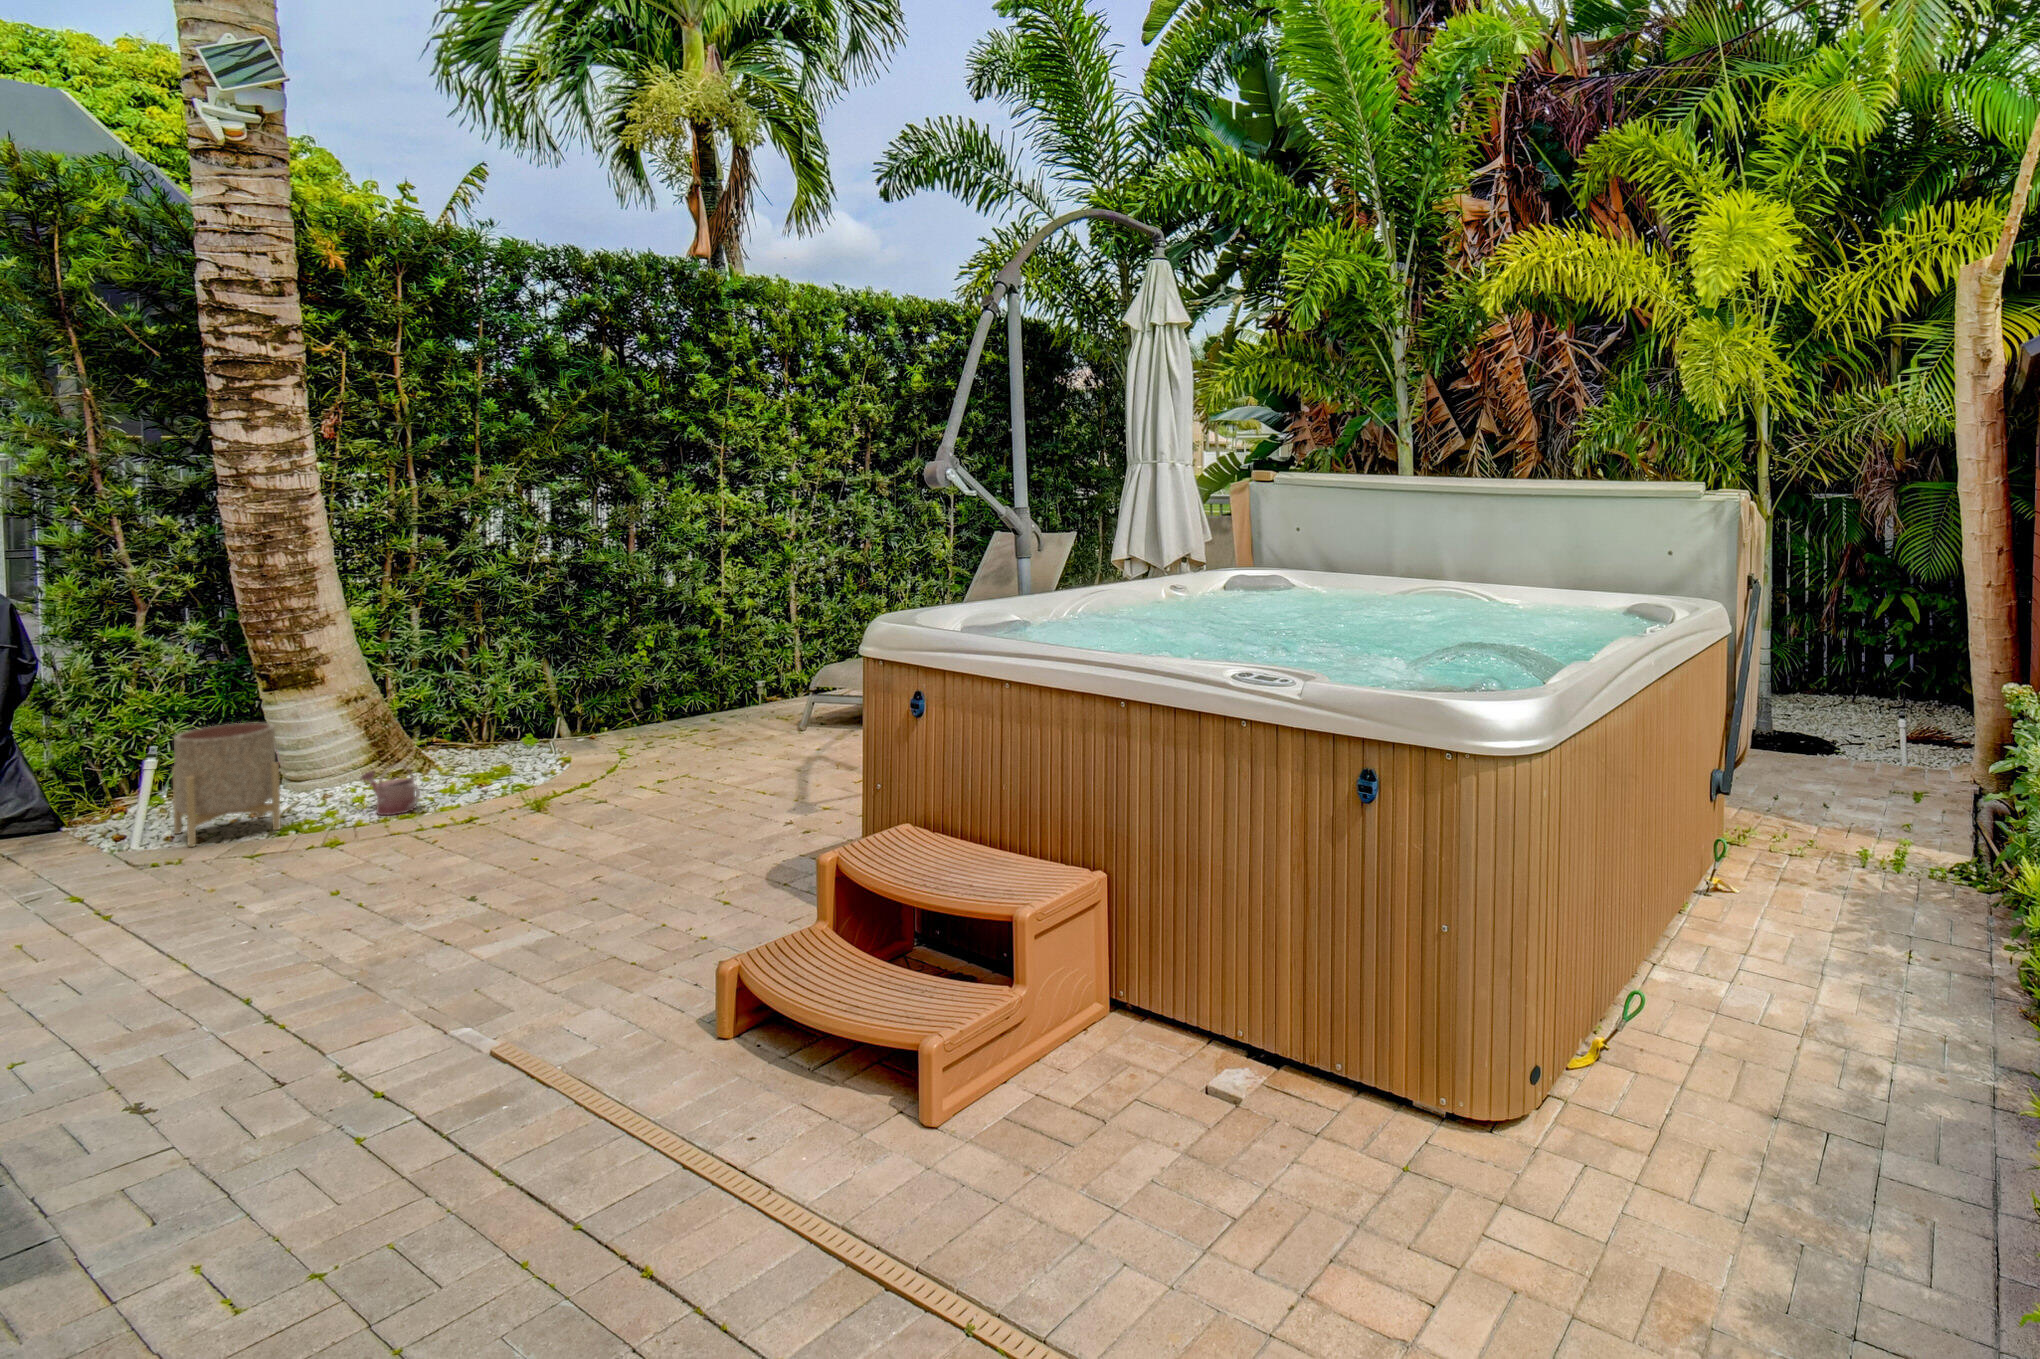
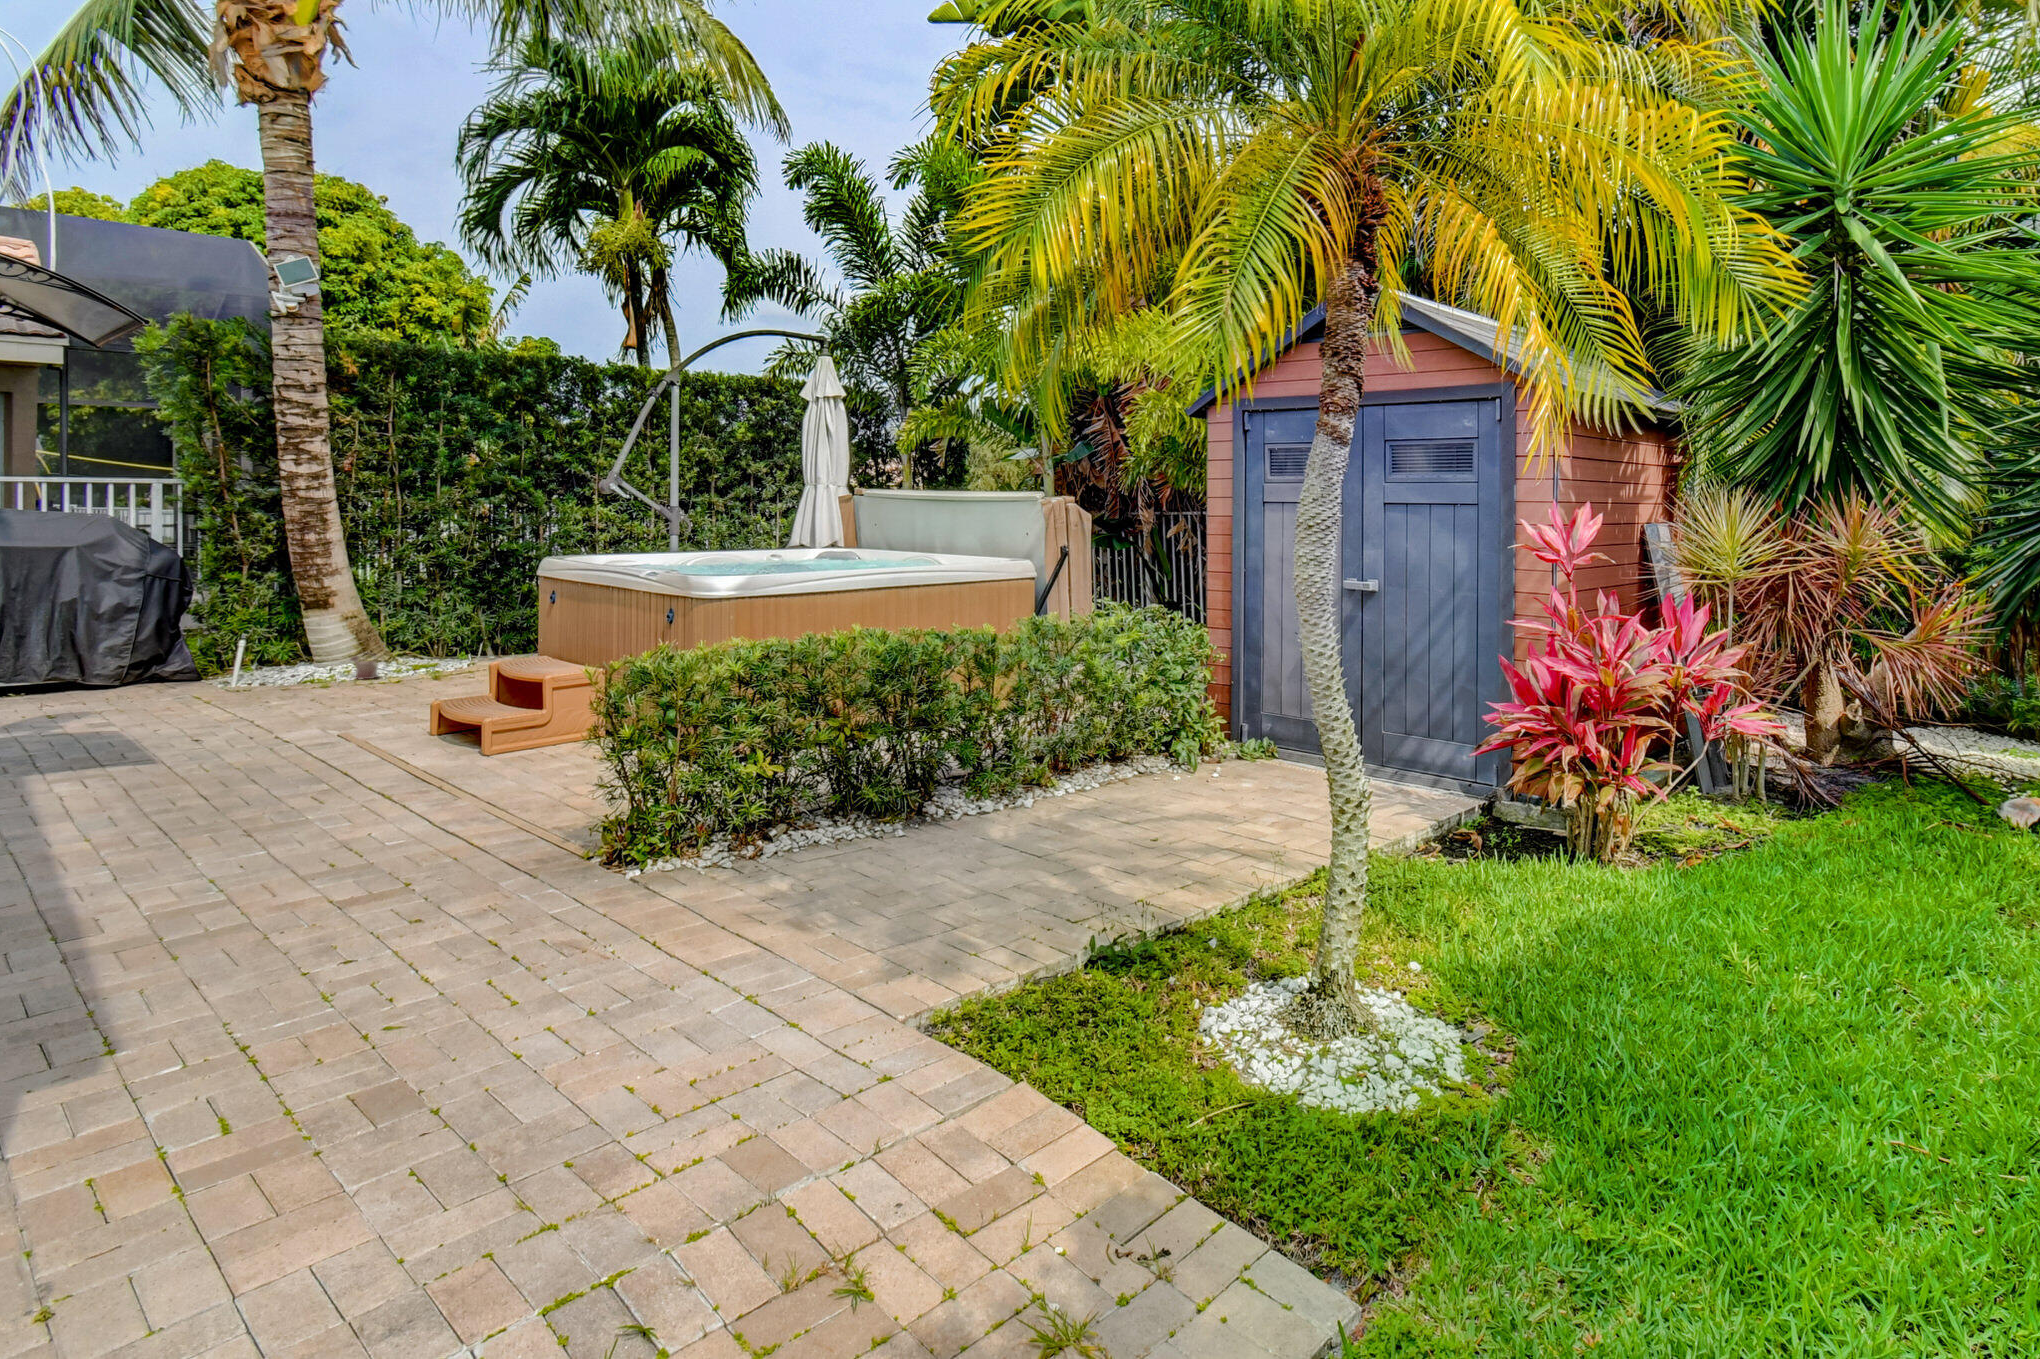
planter: present [172,723,281,847] -> none [255,625,306,687]

